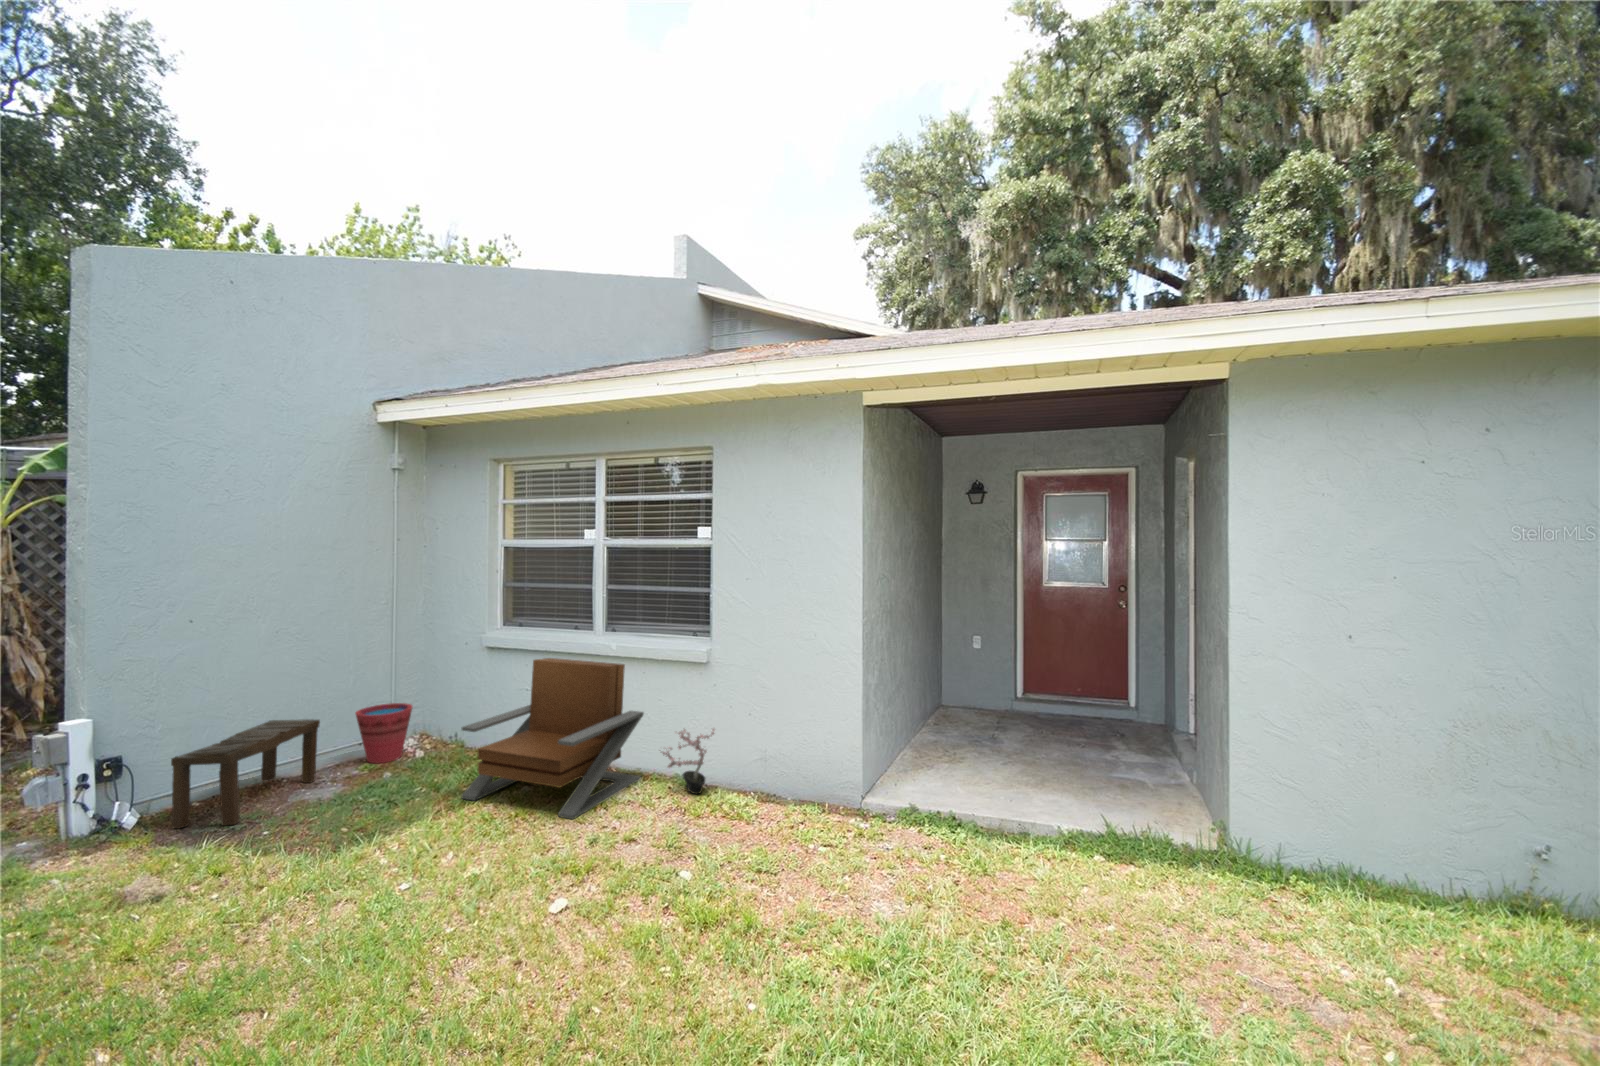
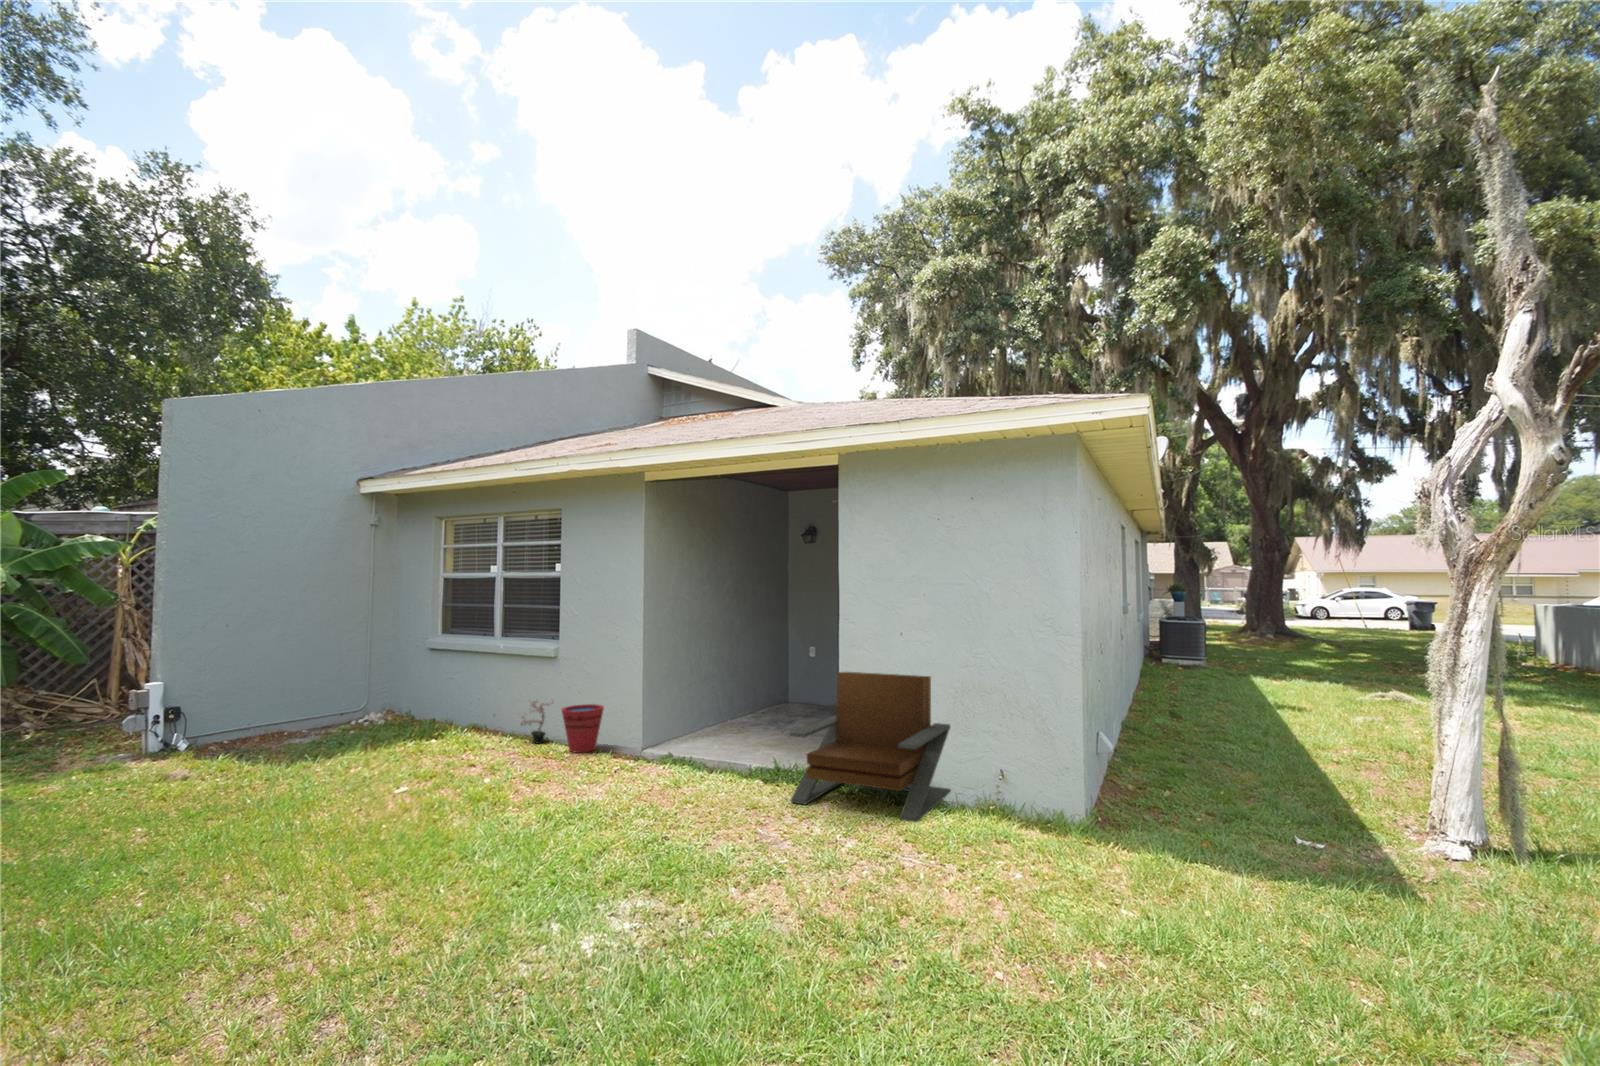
lounge chair: present [461,658,644,819] -> present [790,672,951,822]
bucket: present [355,703,412,763] -> present [562,704,604,753]
bench: present [171,719,320,828] -> none [207,693,306,752]

